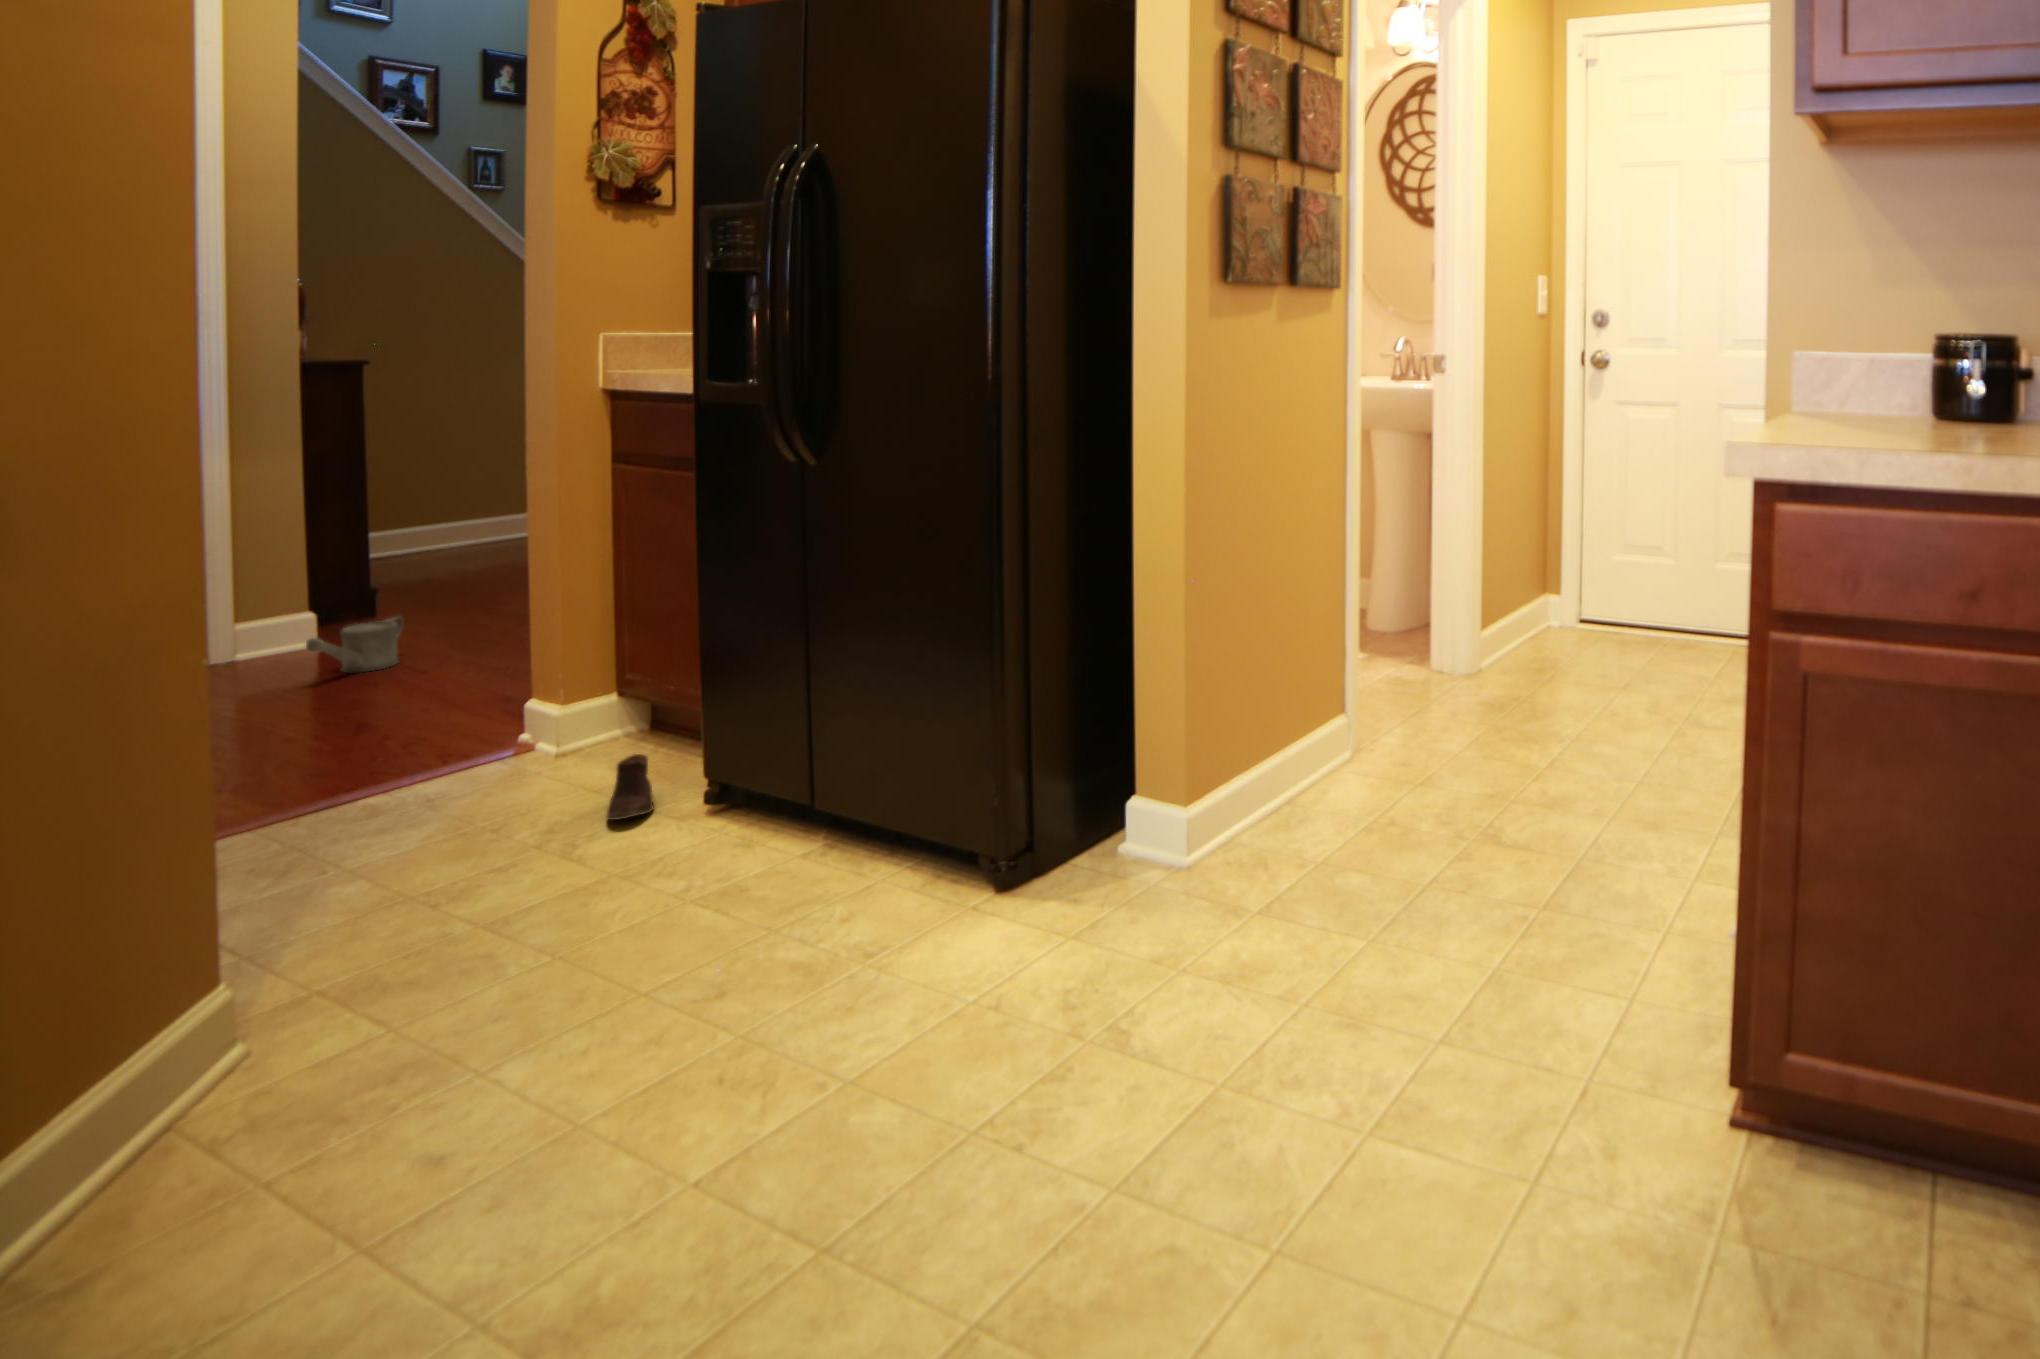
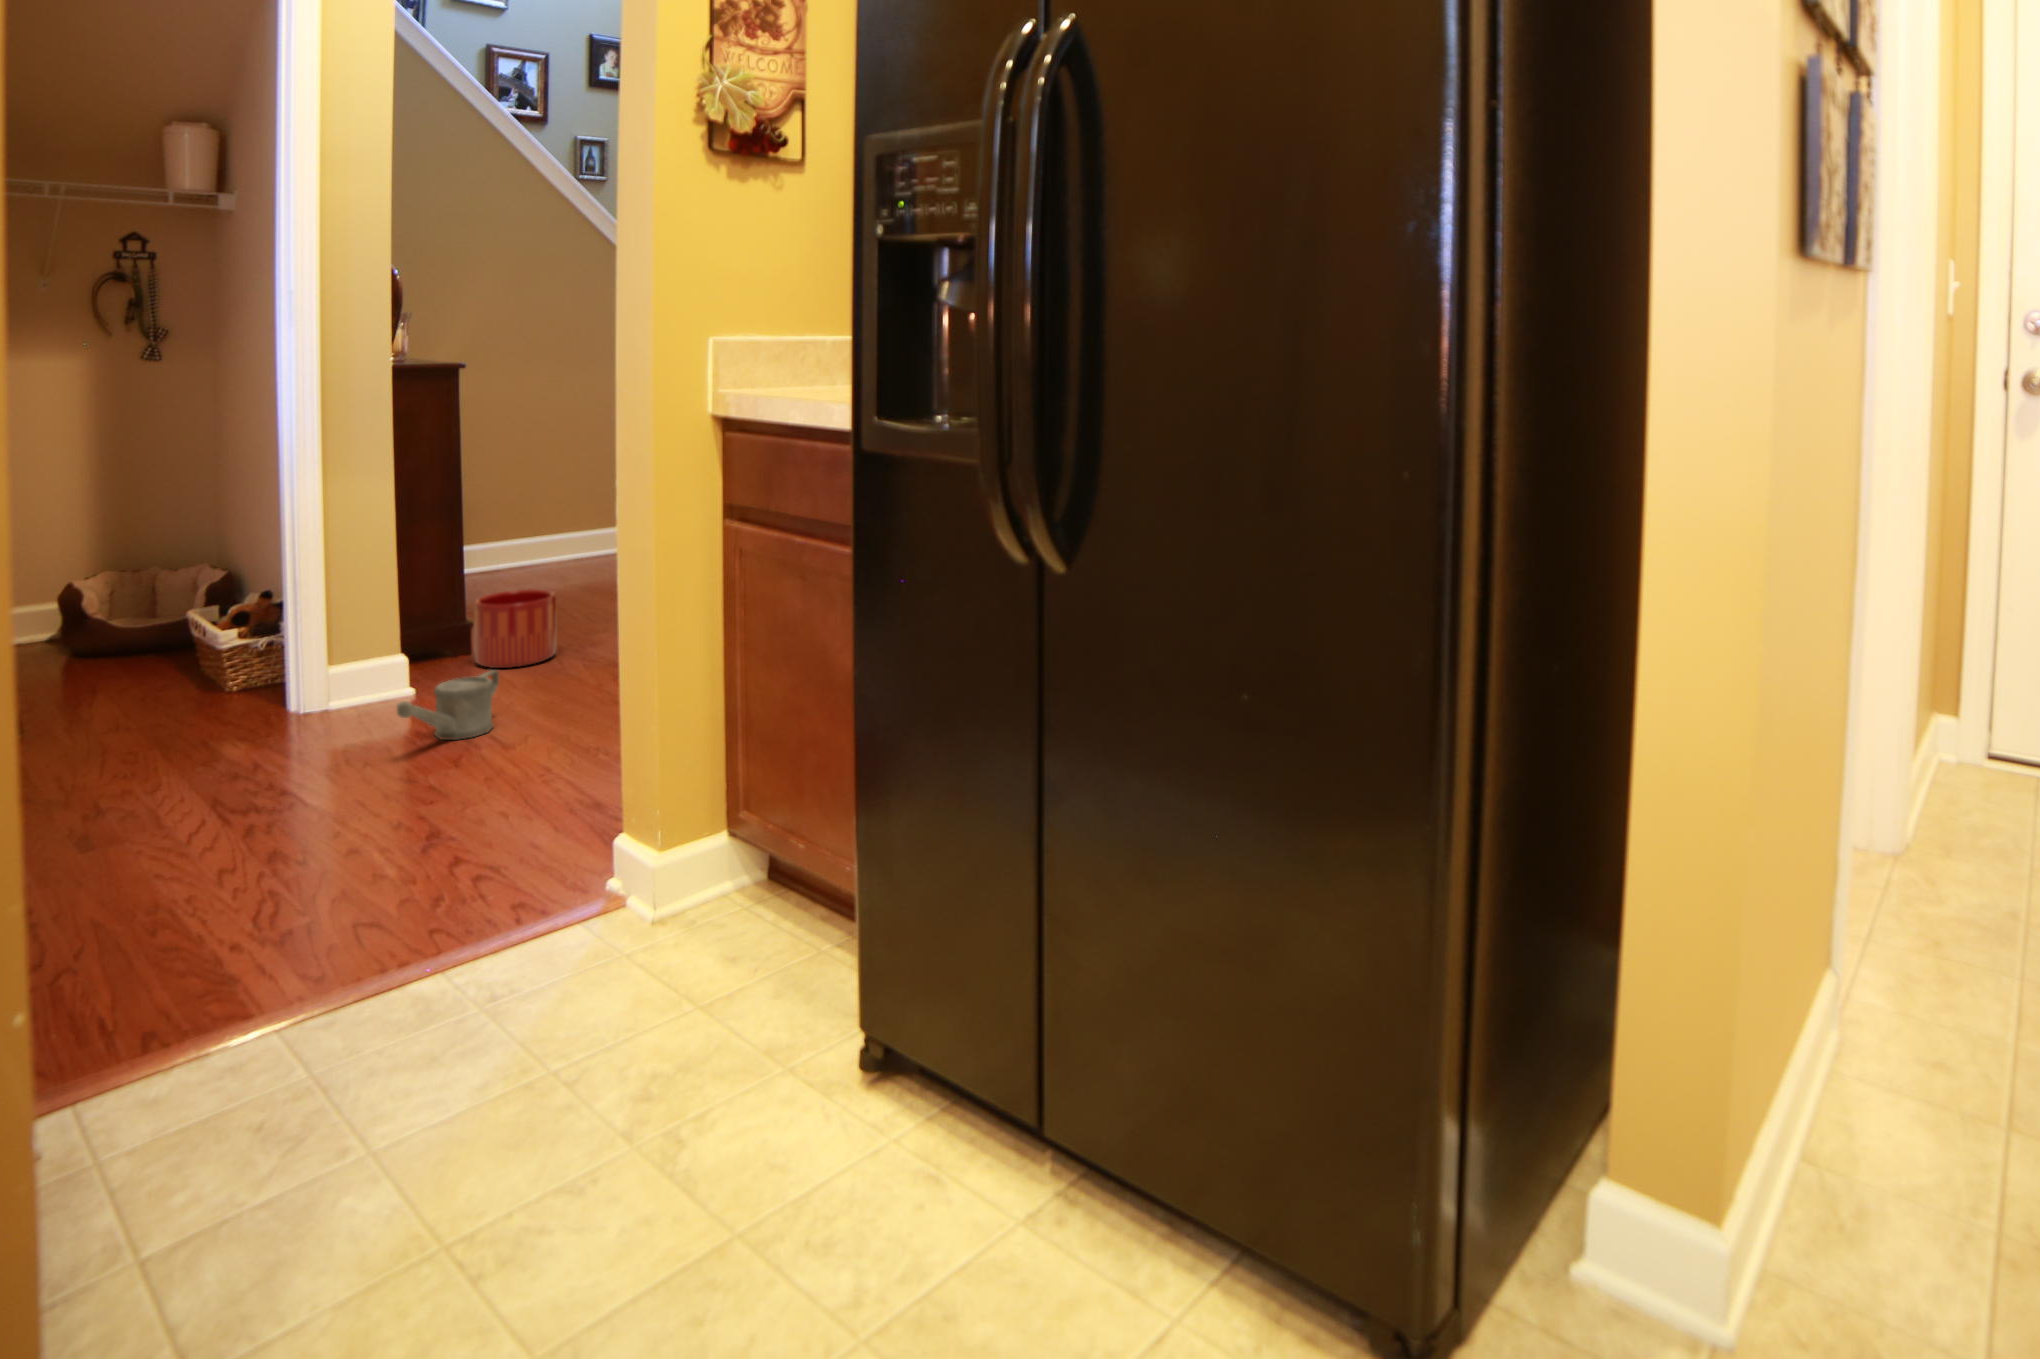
planter: none [372,557,457,625] -> present [474,589,556,668]
shoe: present [606,754,653,820] -> none [723,965,786,1095]

